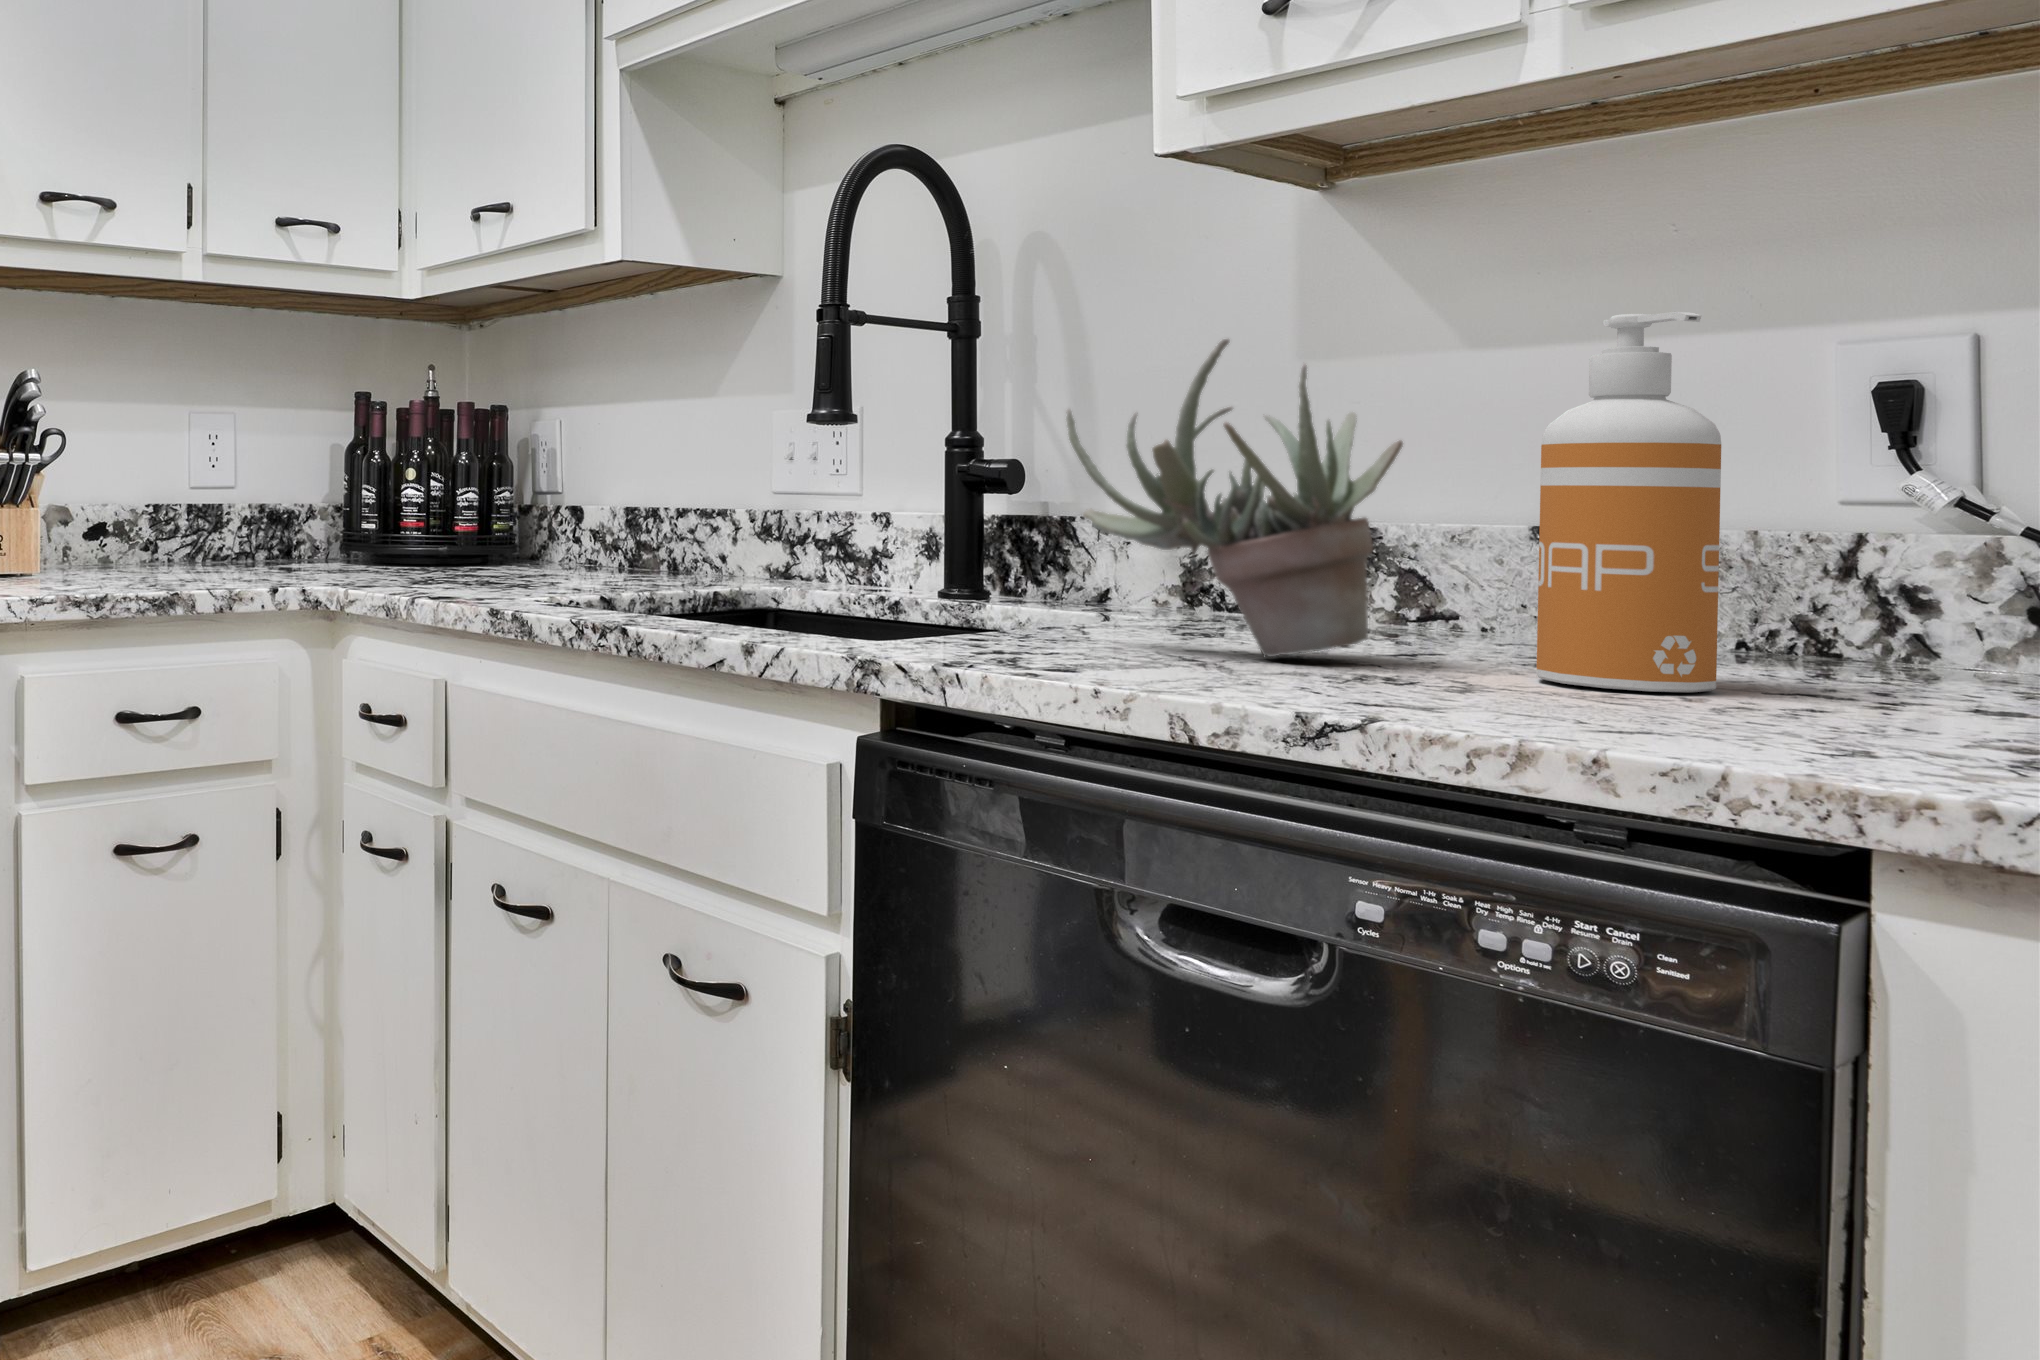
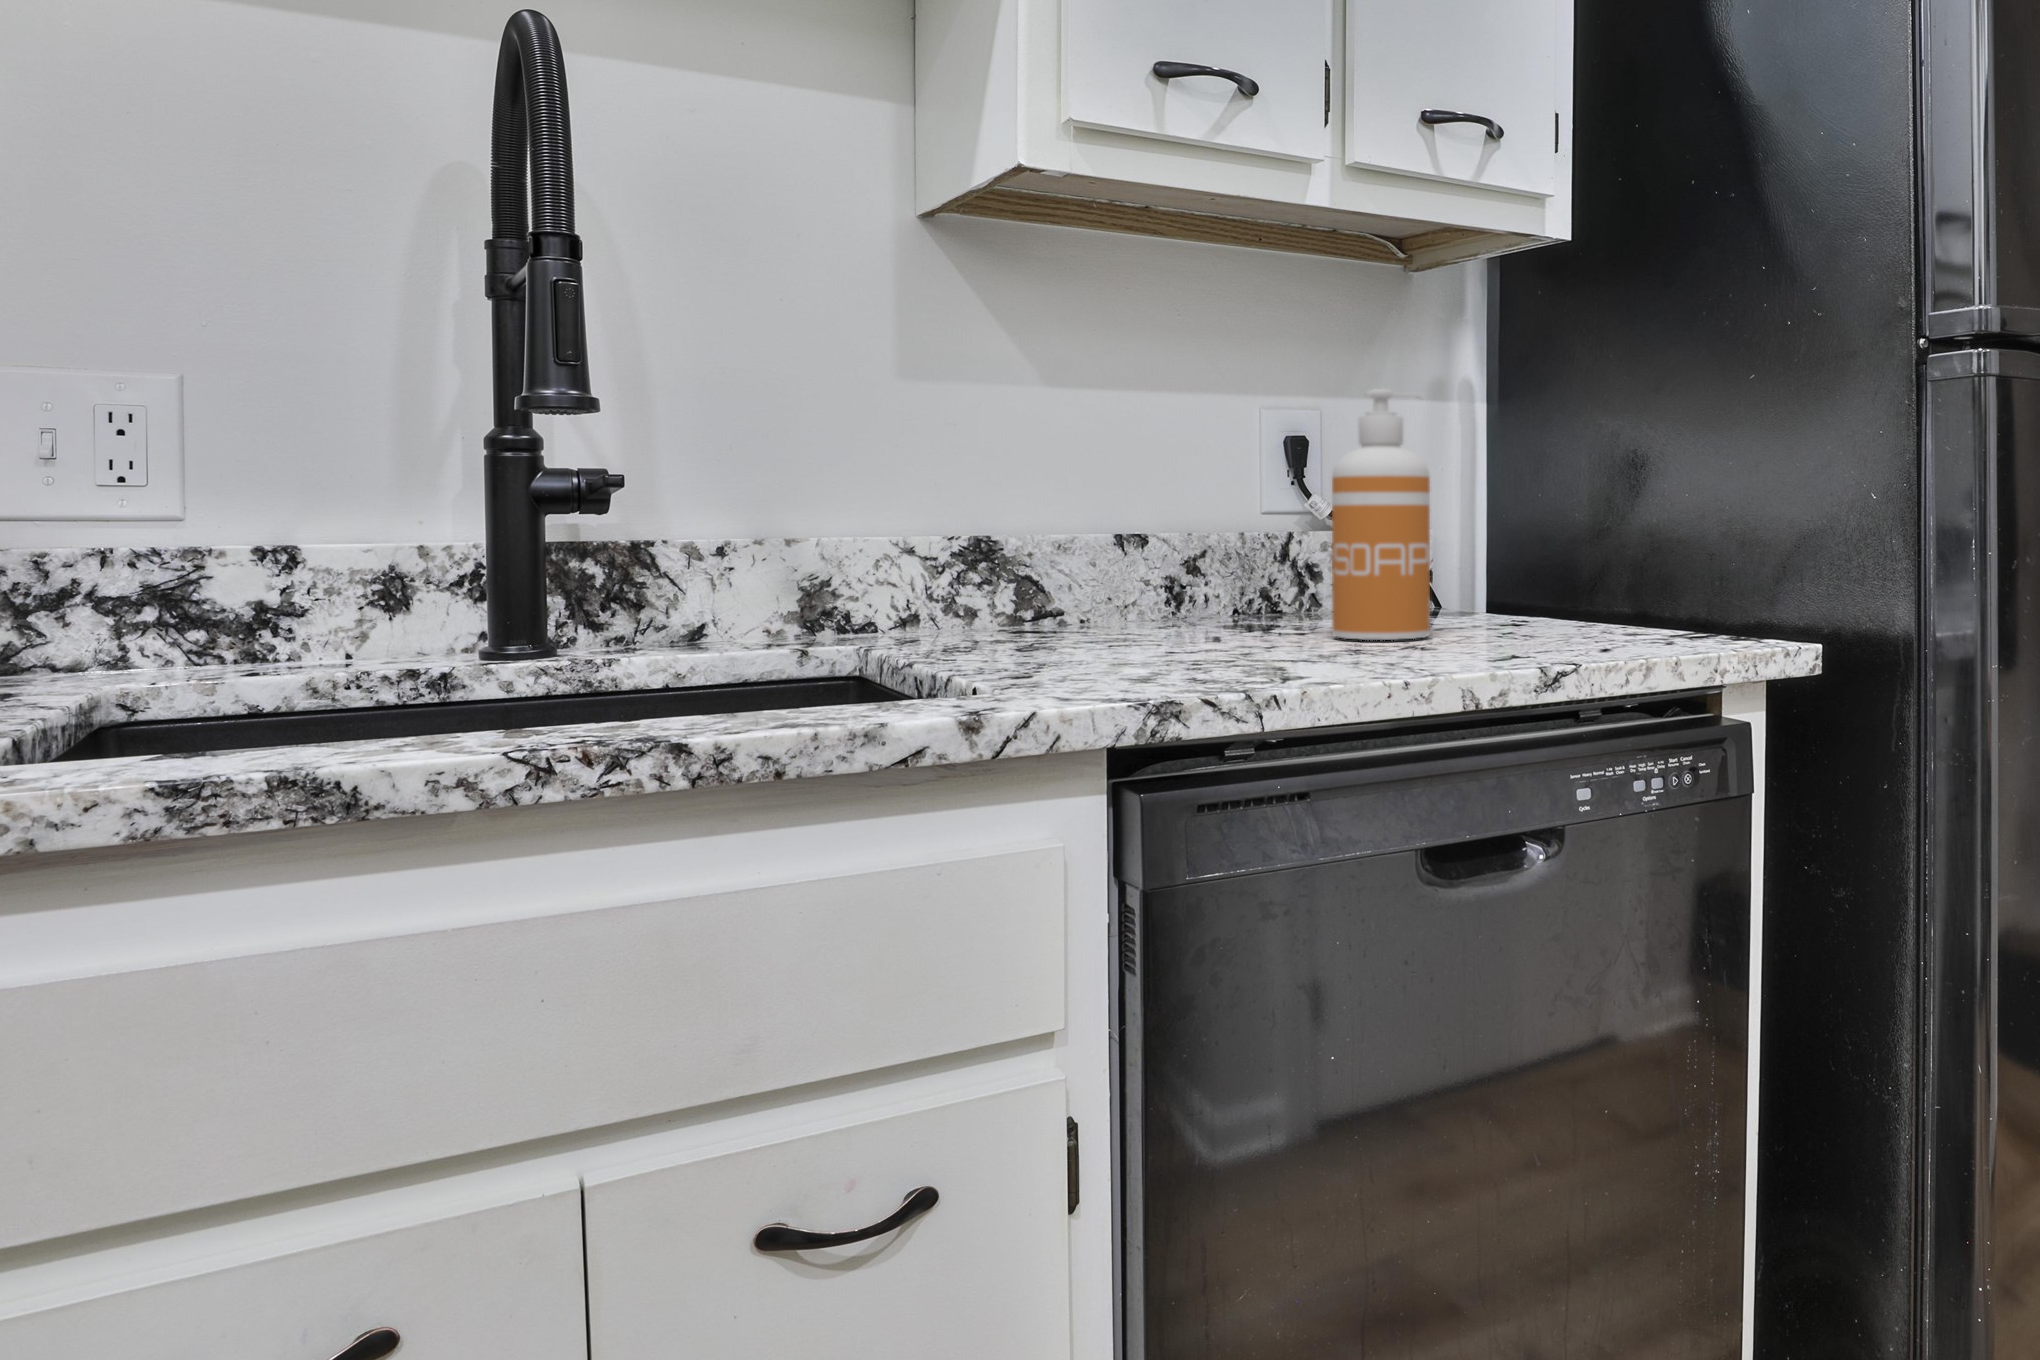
succulent plant: present [1066,339,1403,657] -> none [1030,374,1293,653]

